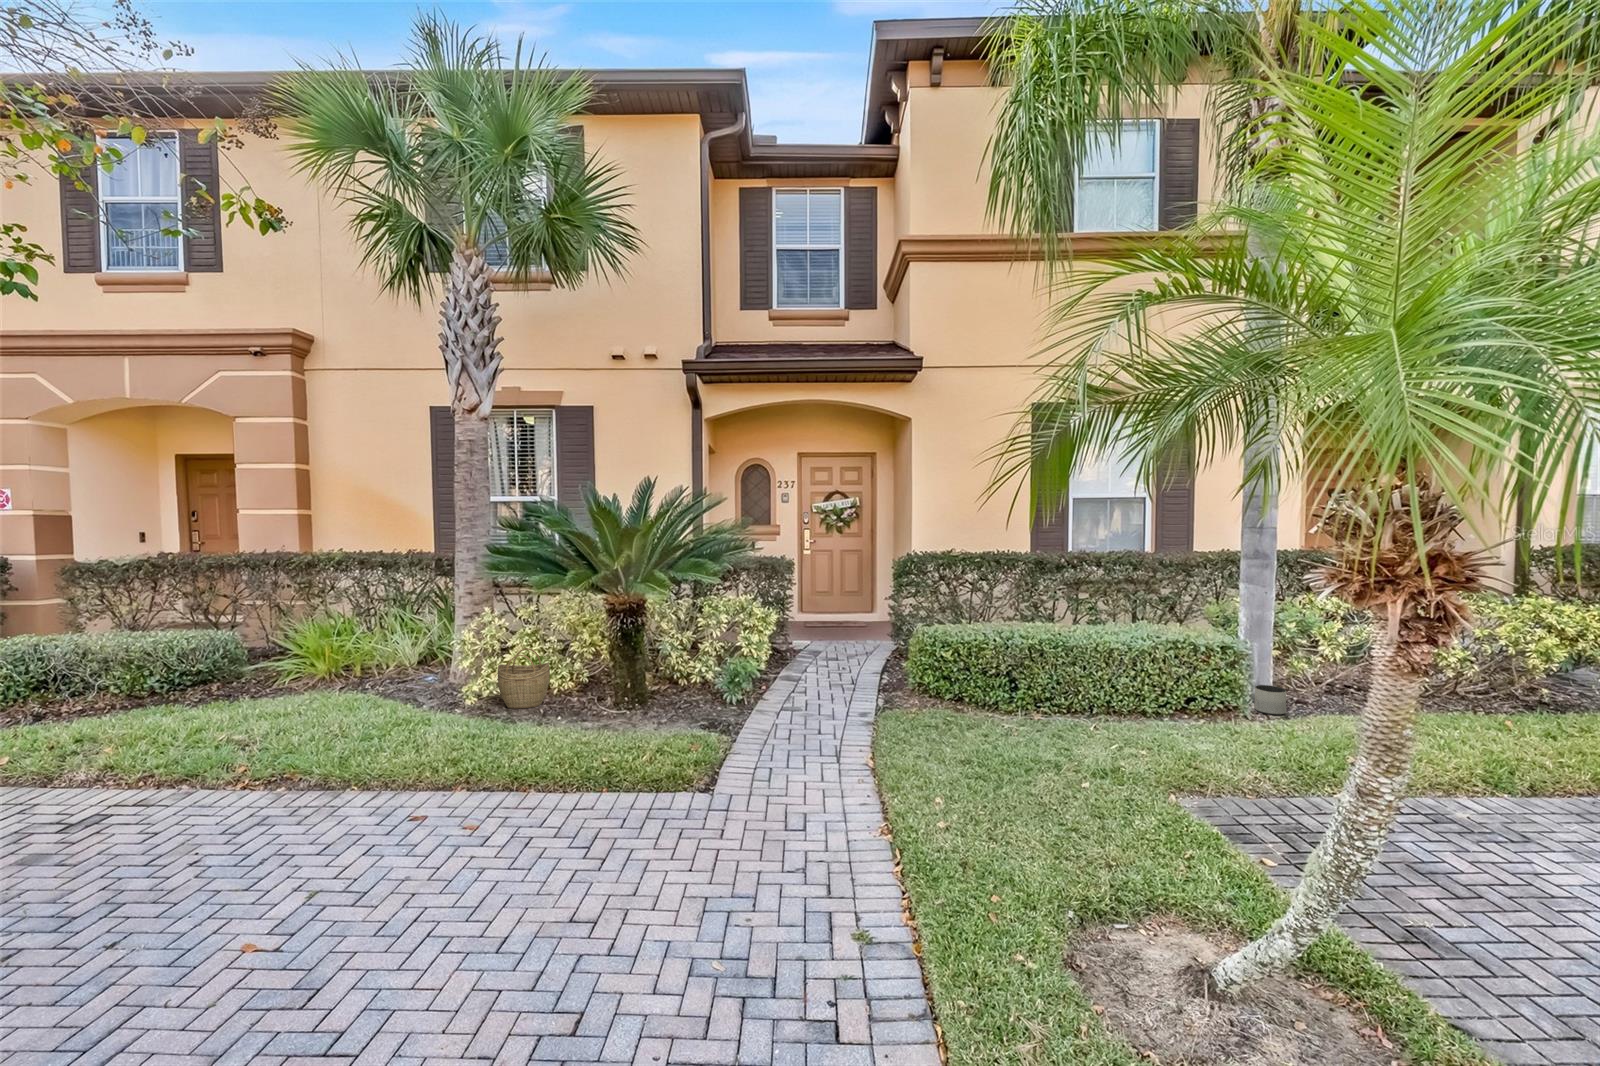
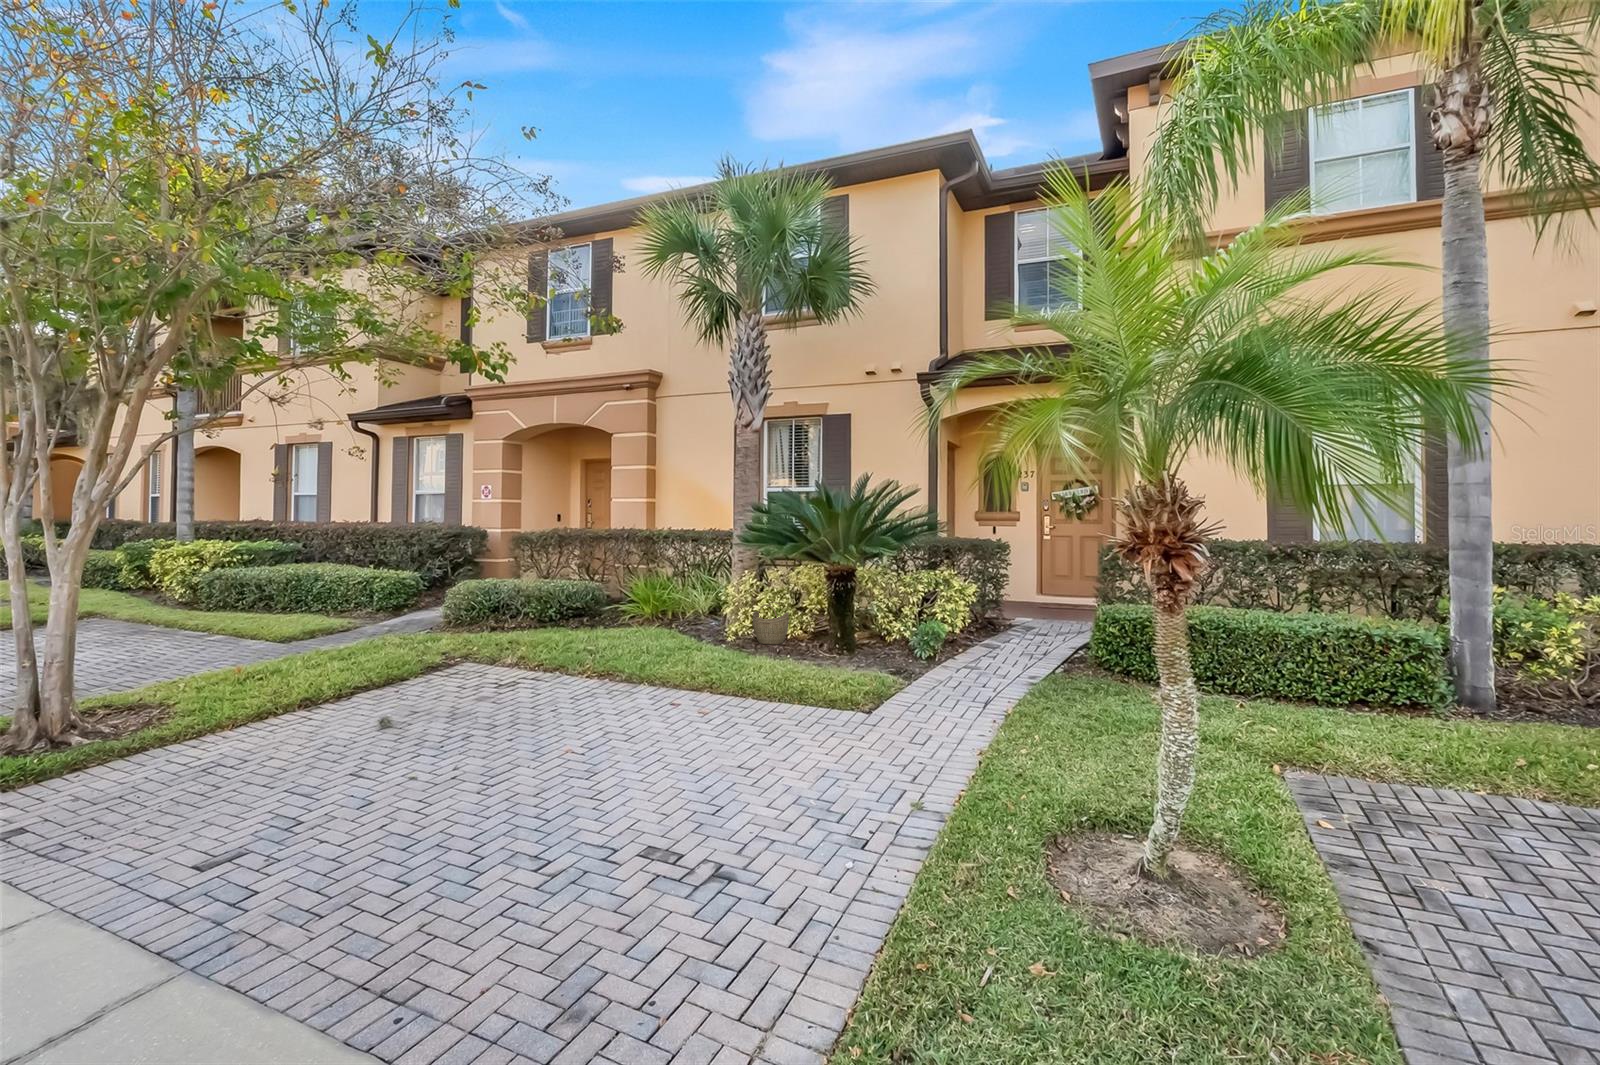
planter: present [1254,685,1286,715] -> none [1454,685,1493,717]

